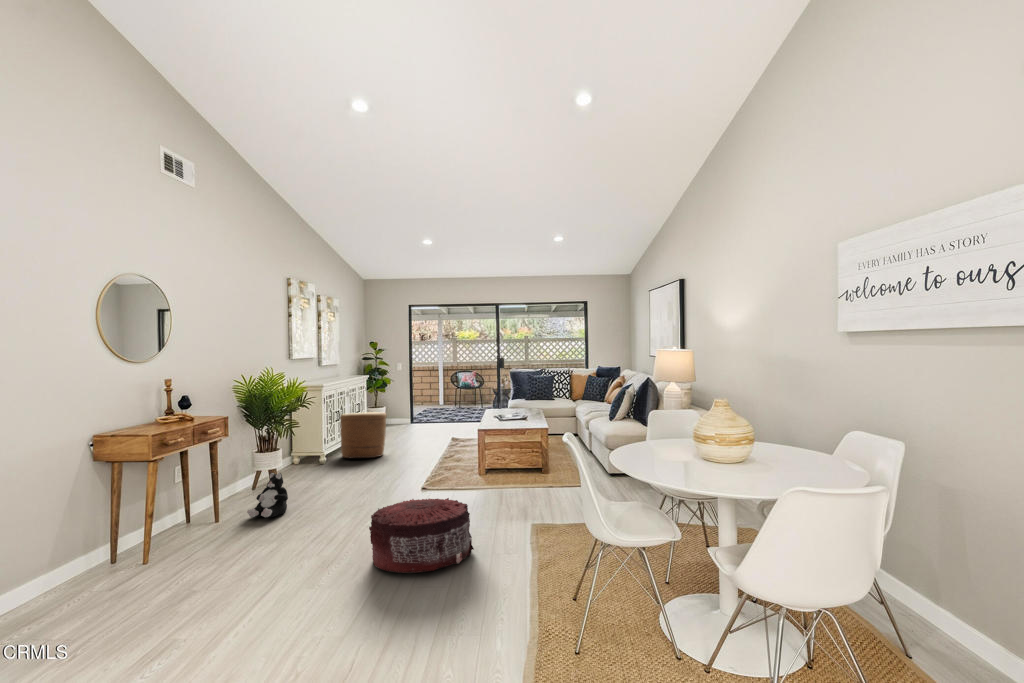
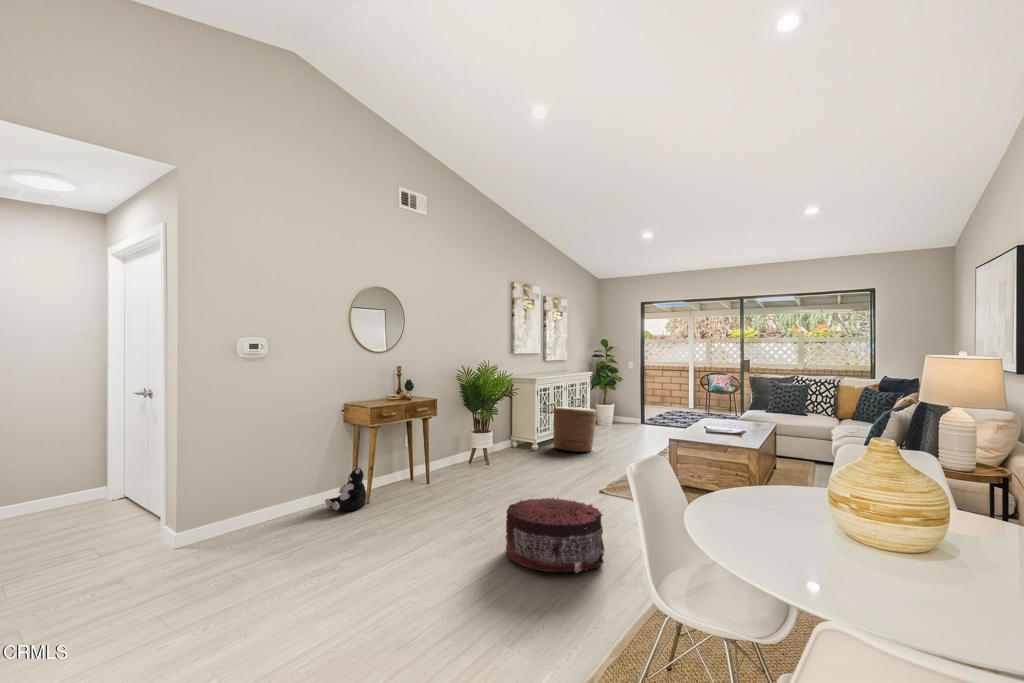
plush toy: present [247,473,288,518] -> present [325,467,366,511]

